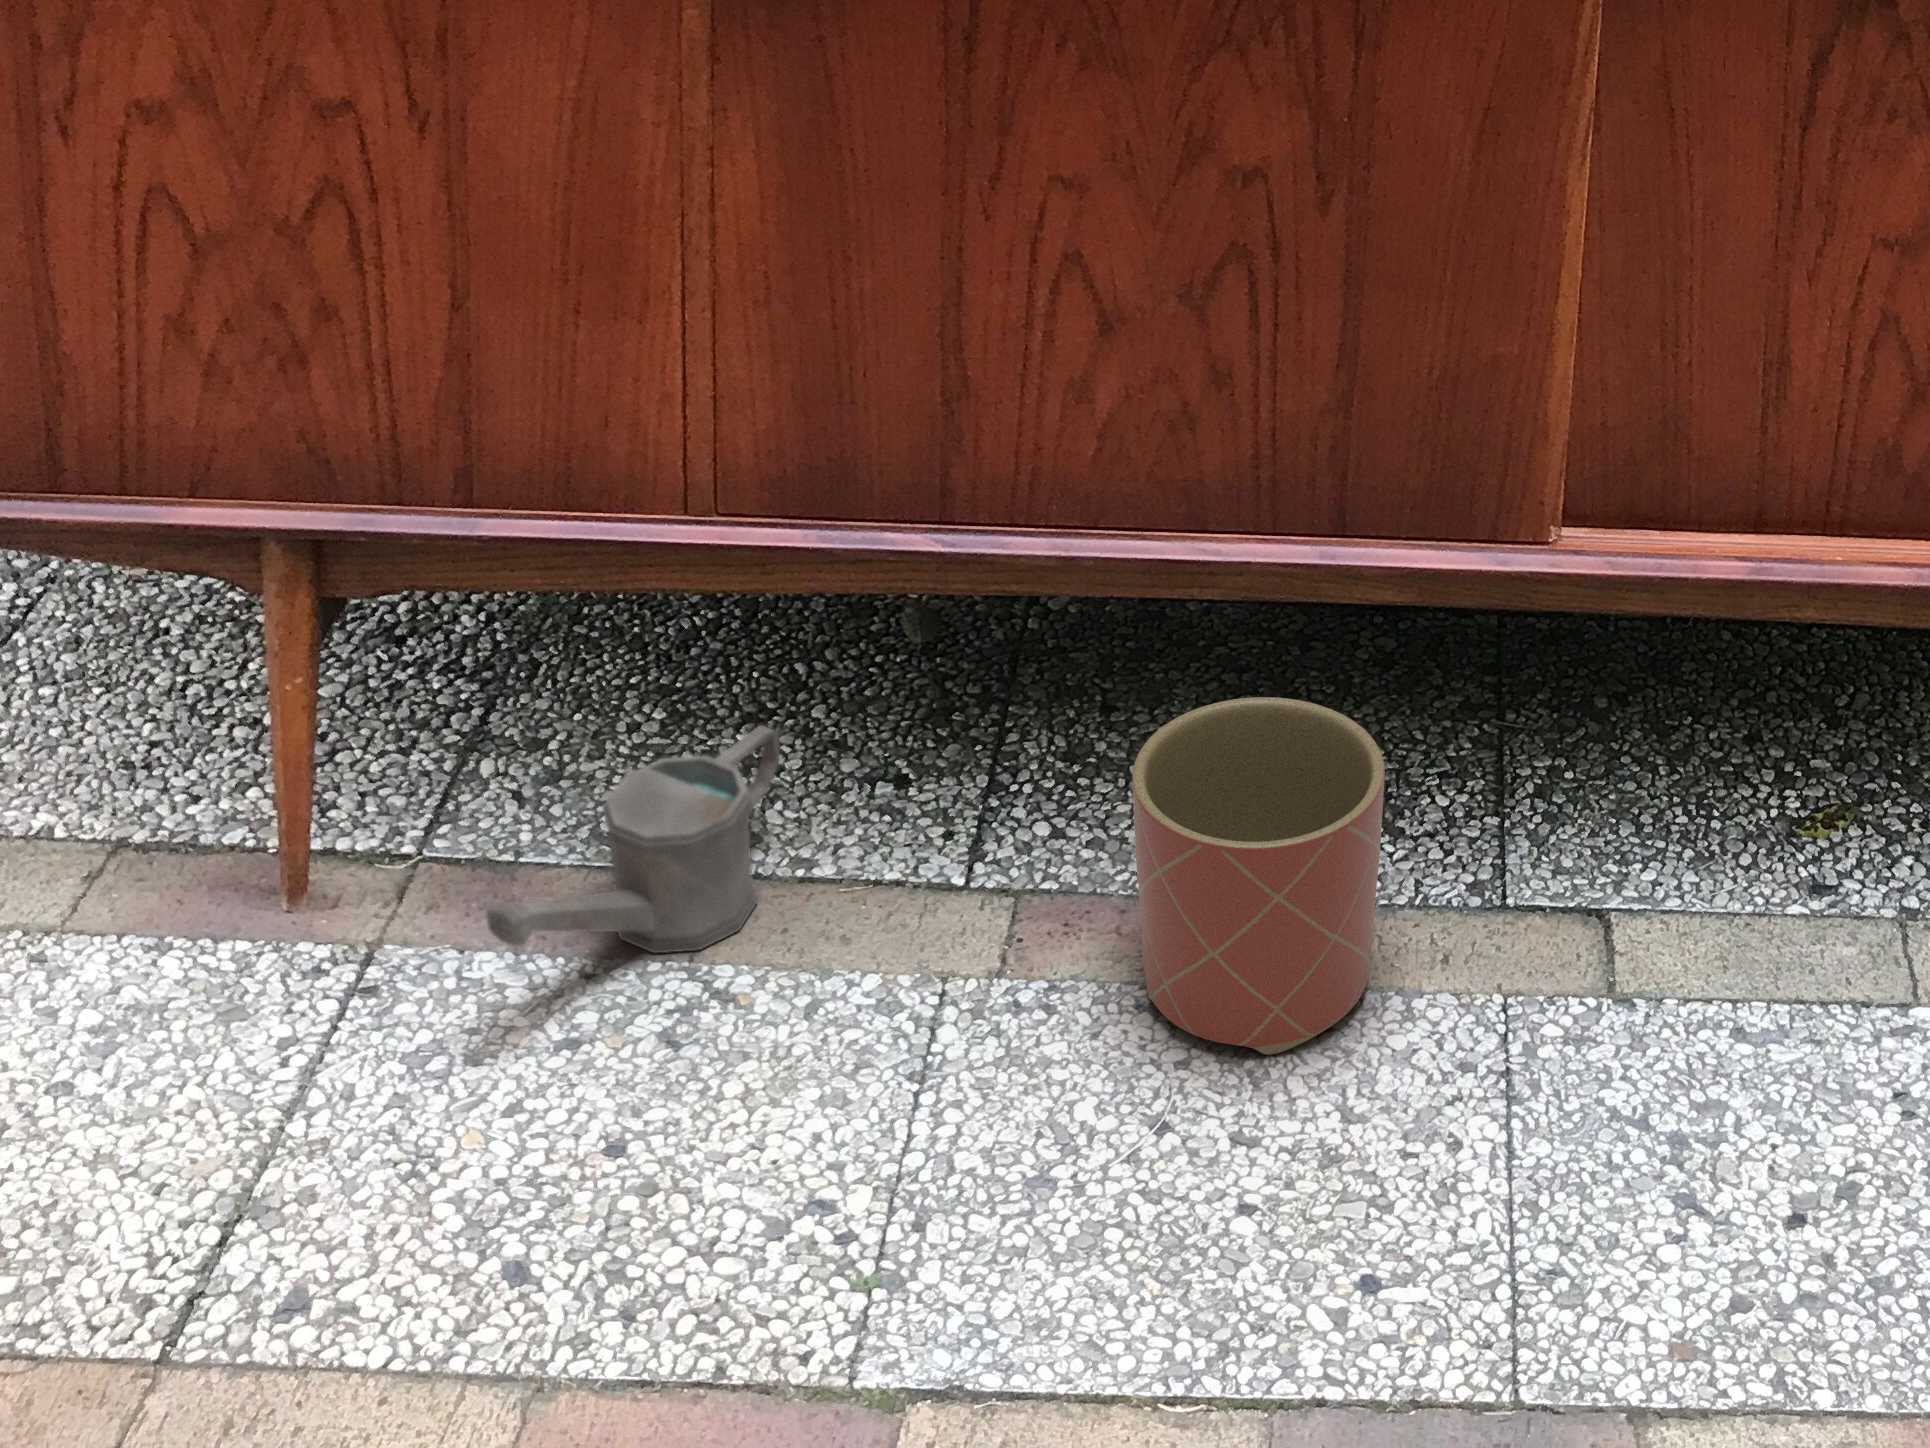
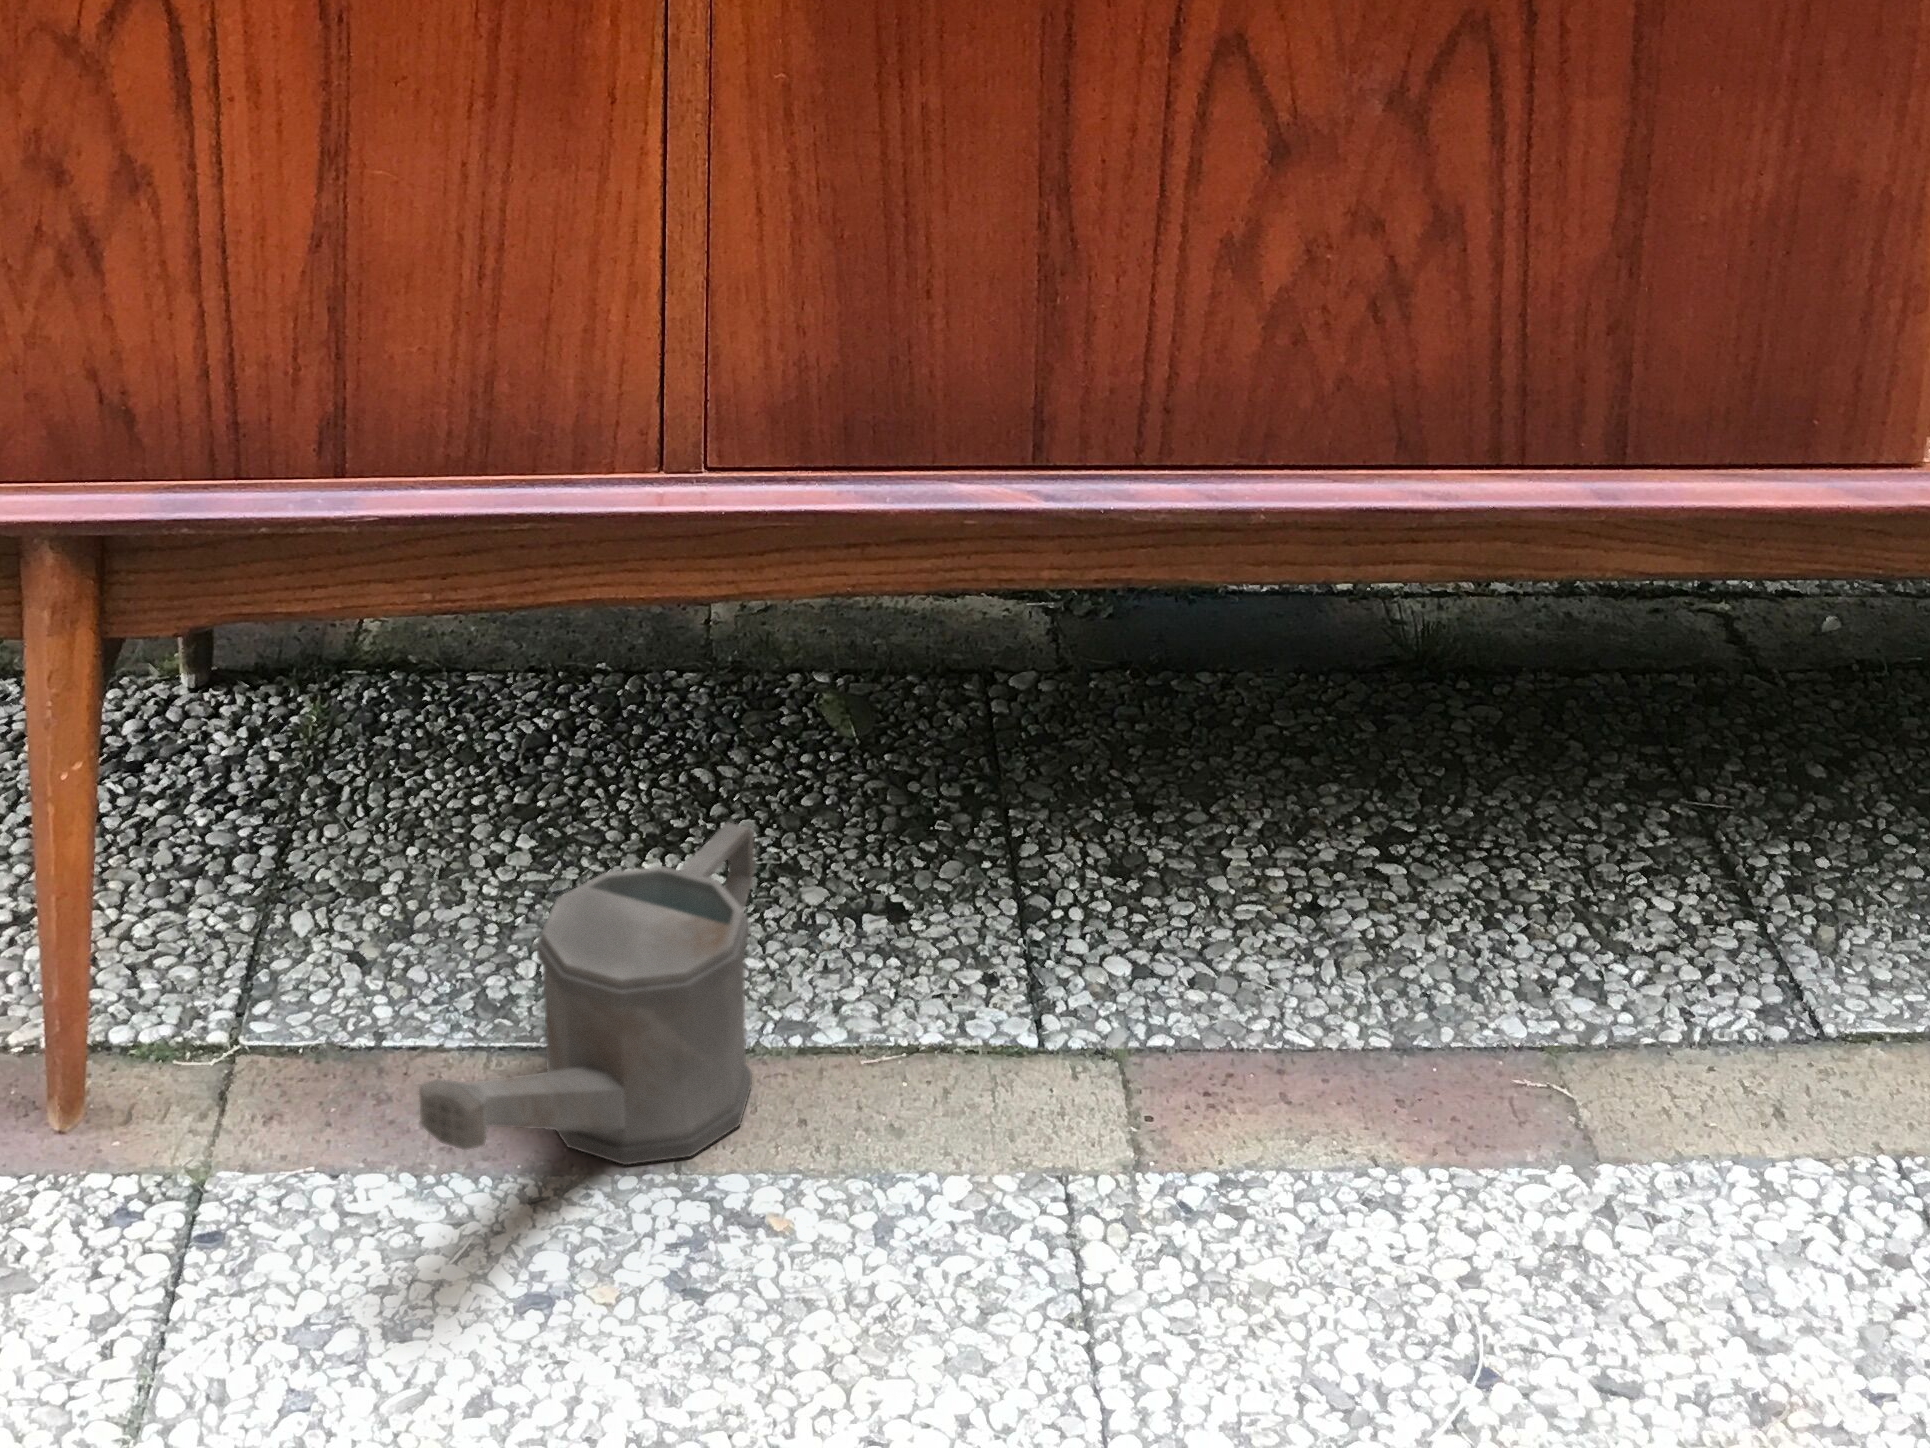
planter: present [1132,697,1385,1055] -> none [1361,727,1745,1265]

